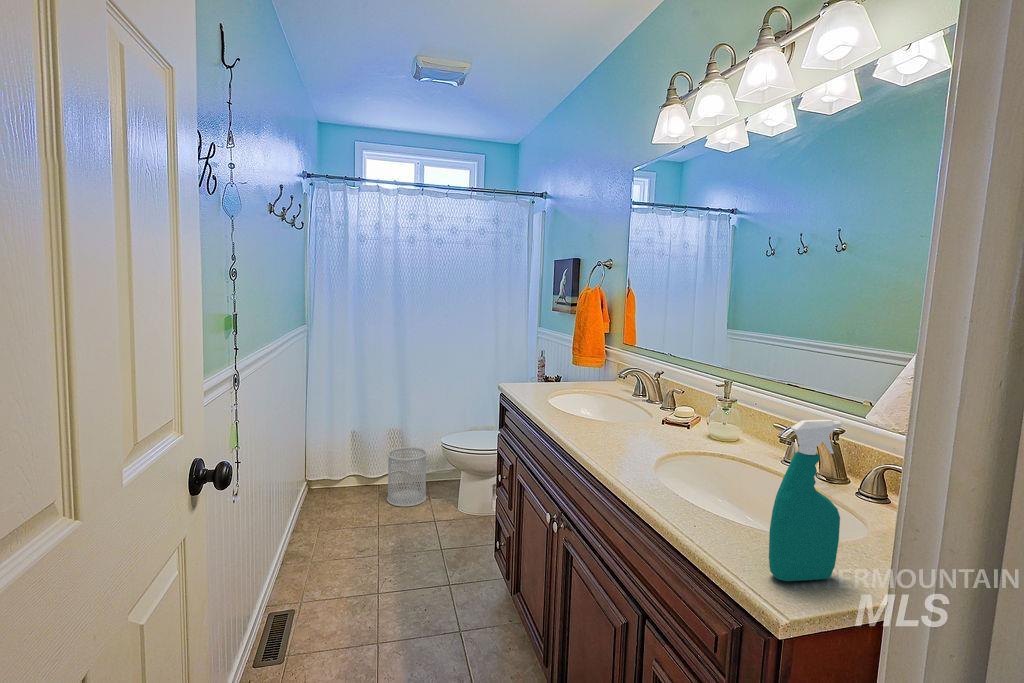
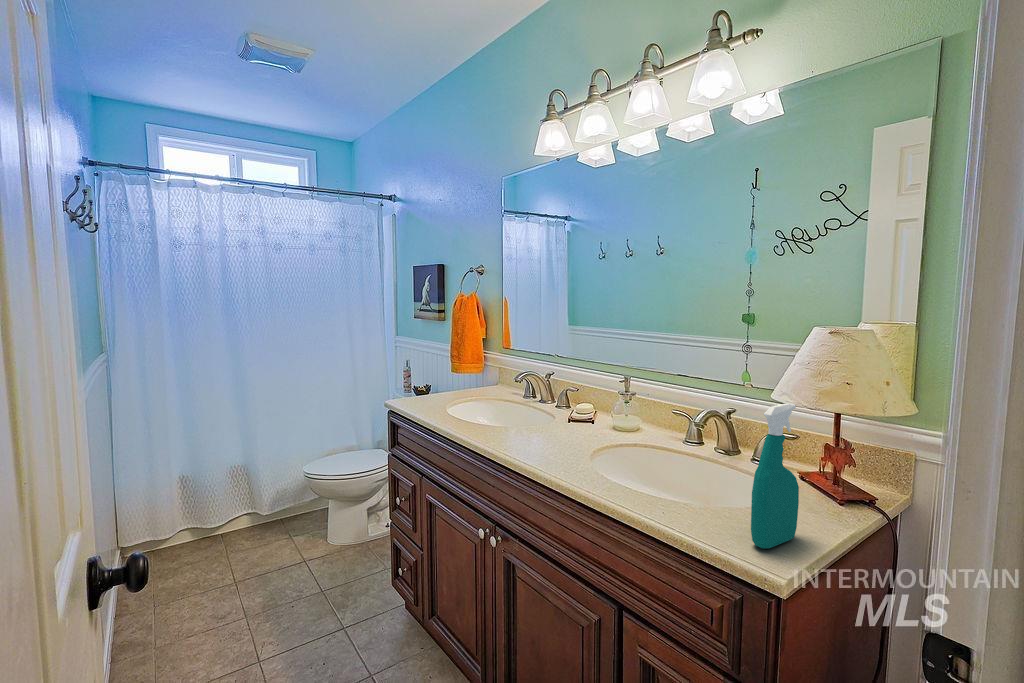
wastebasket: present [387,447,427,507] -> none [233,480,285,551]

